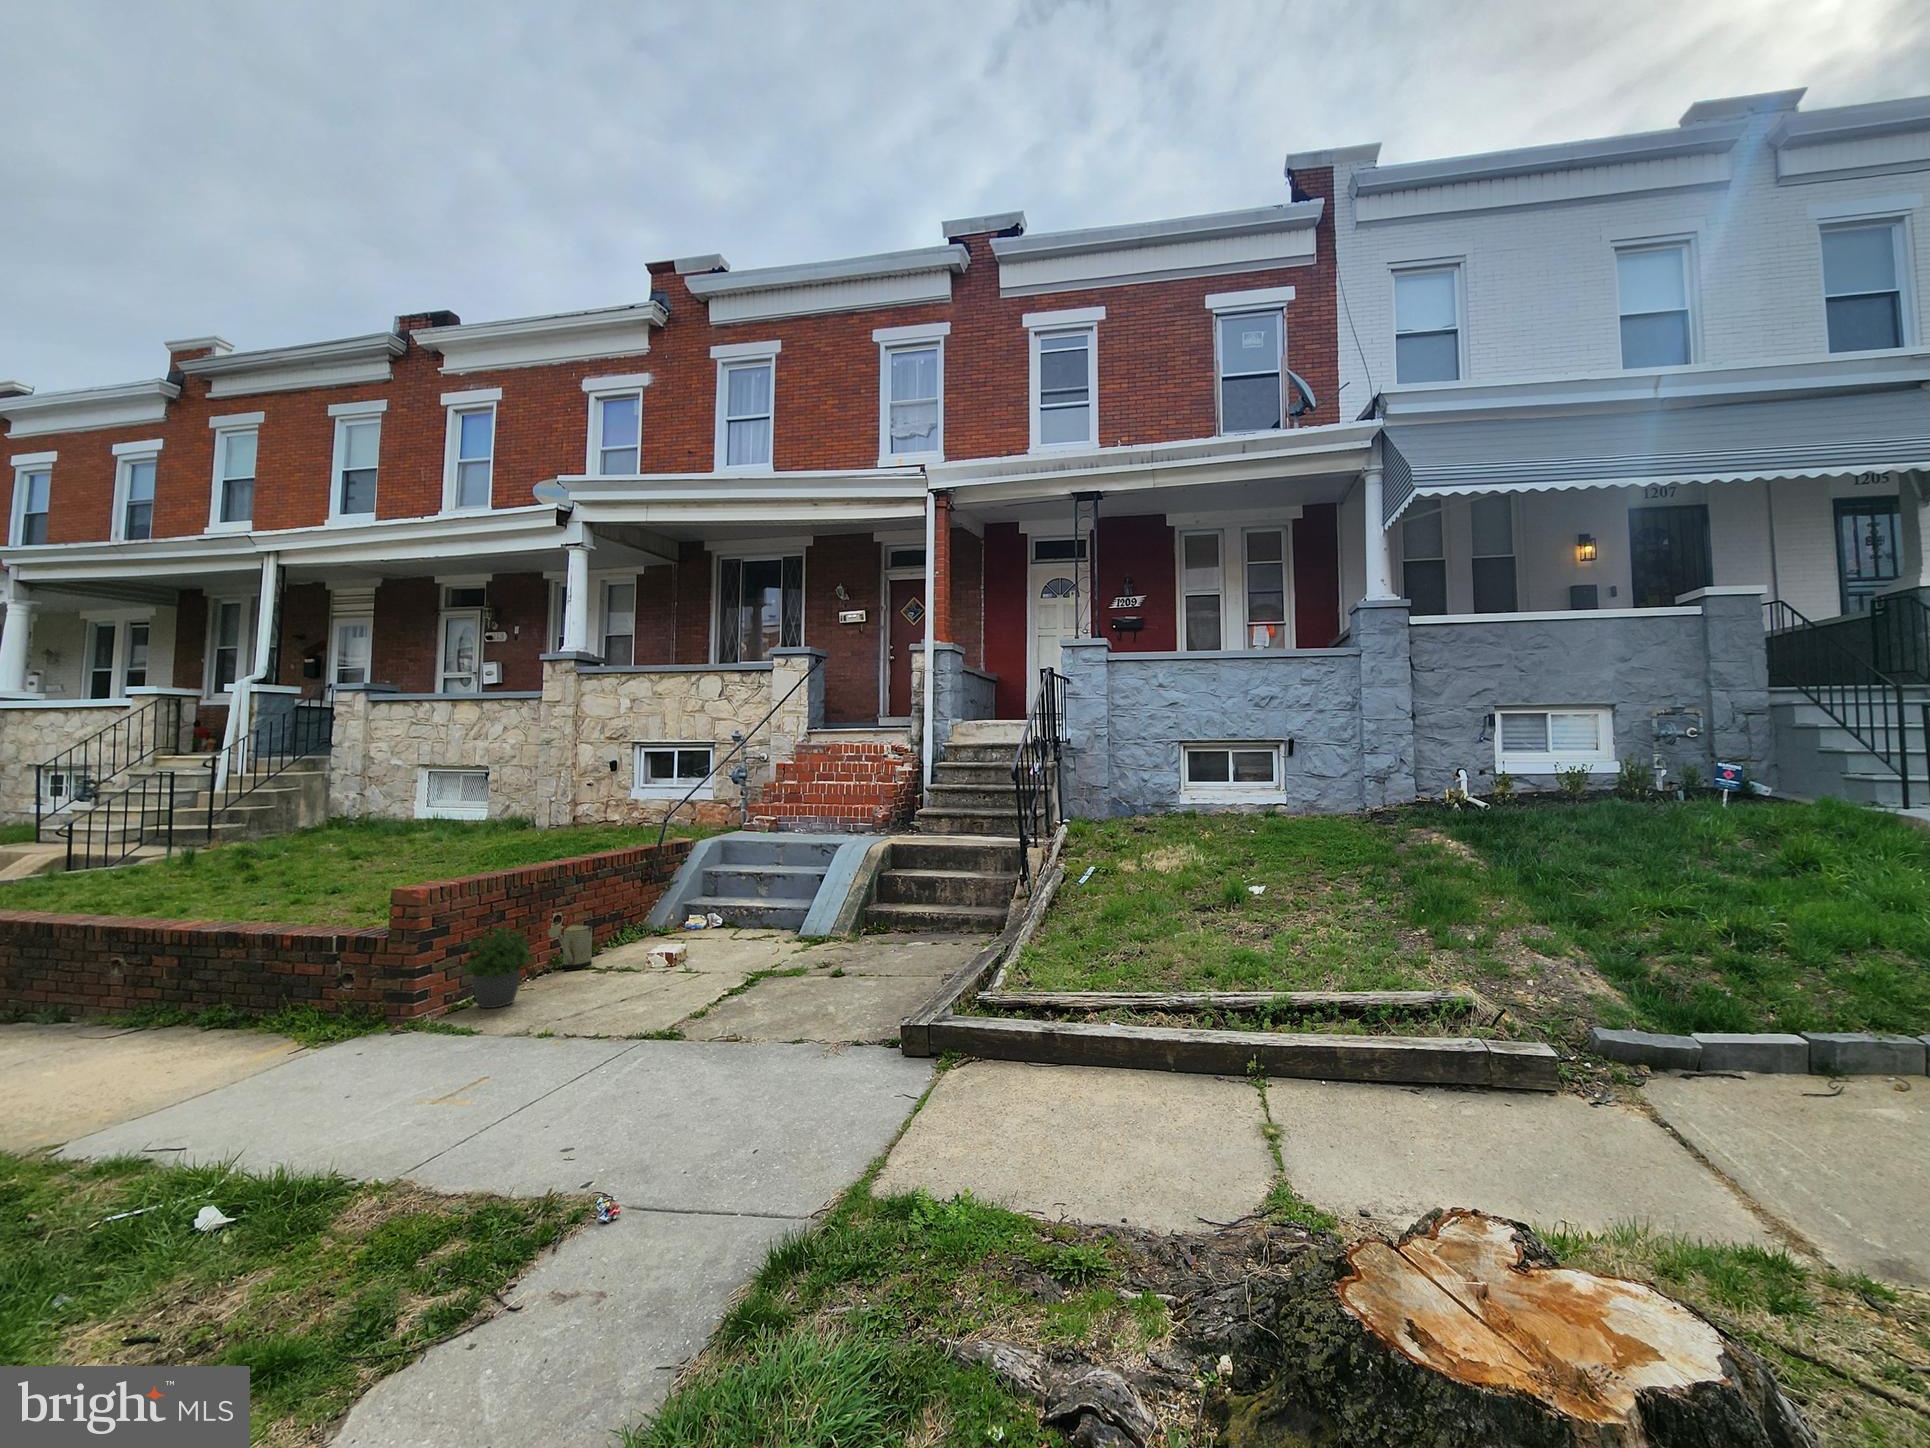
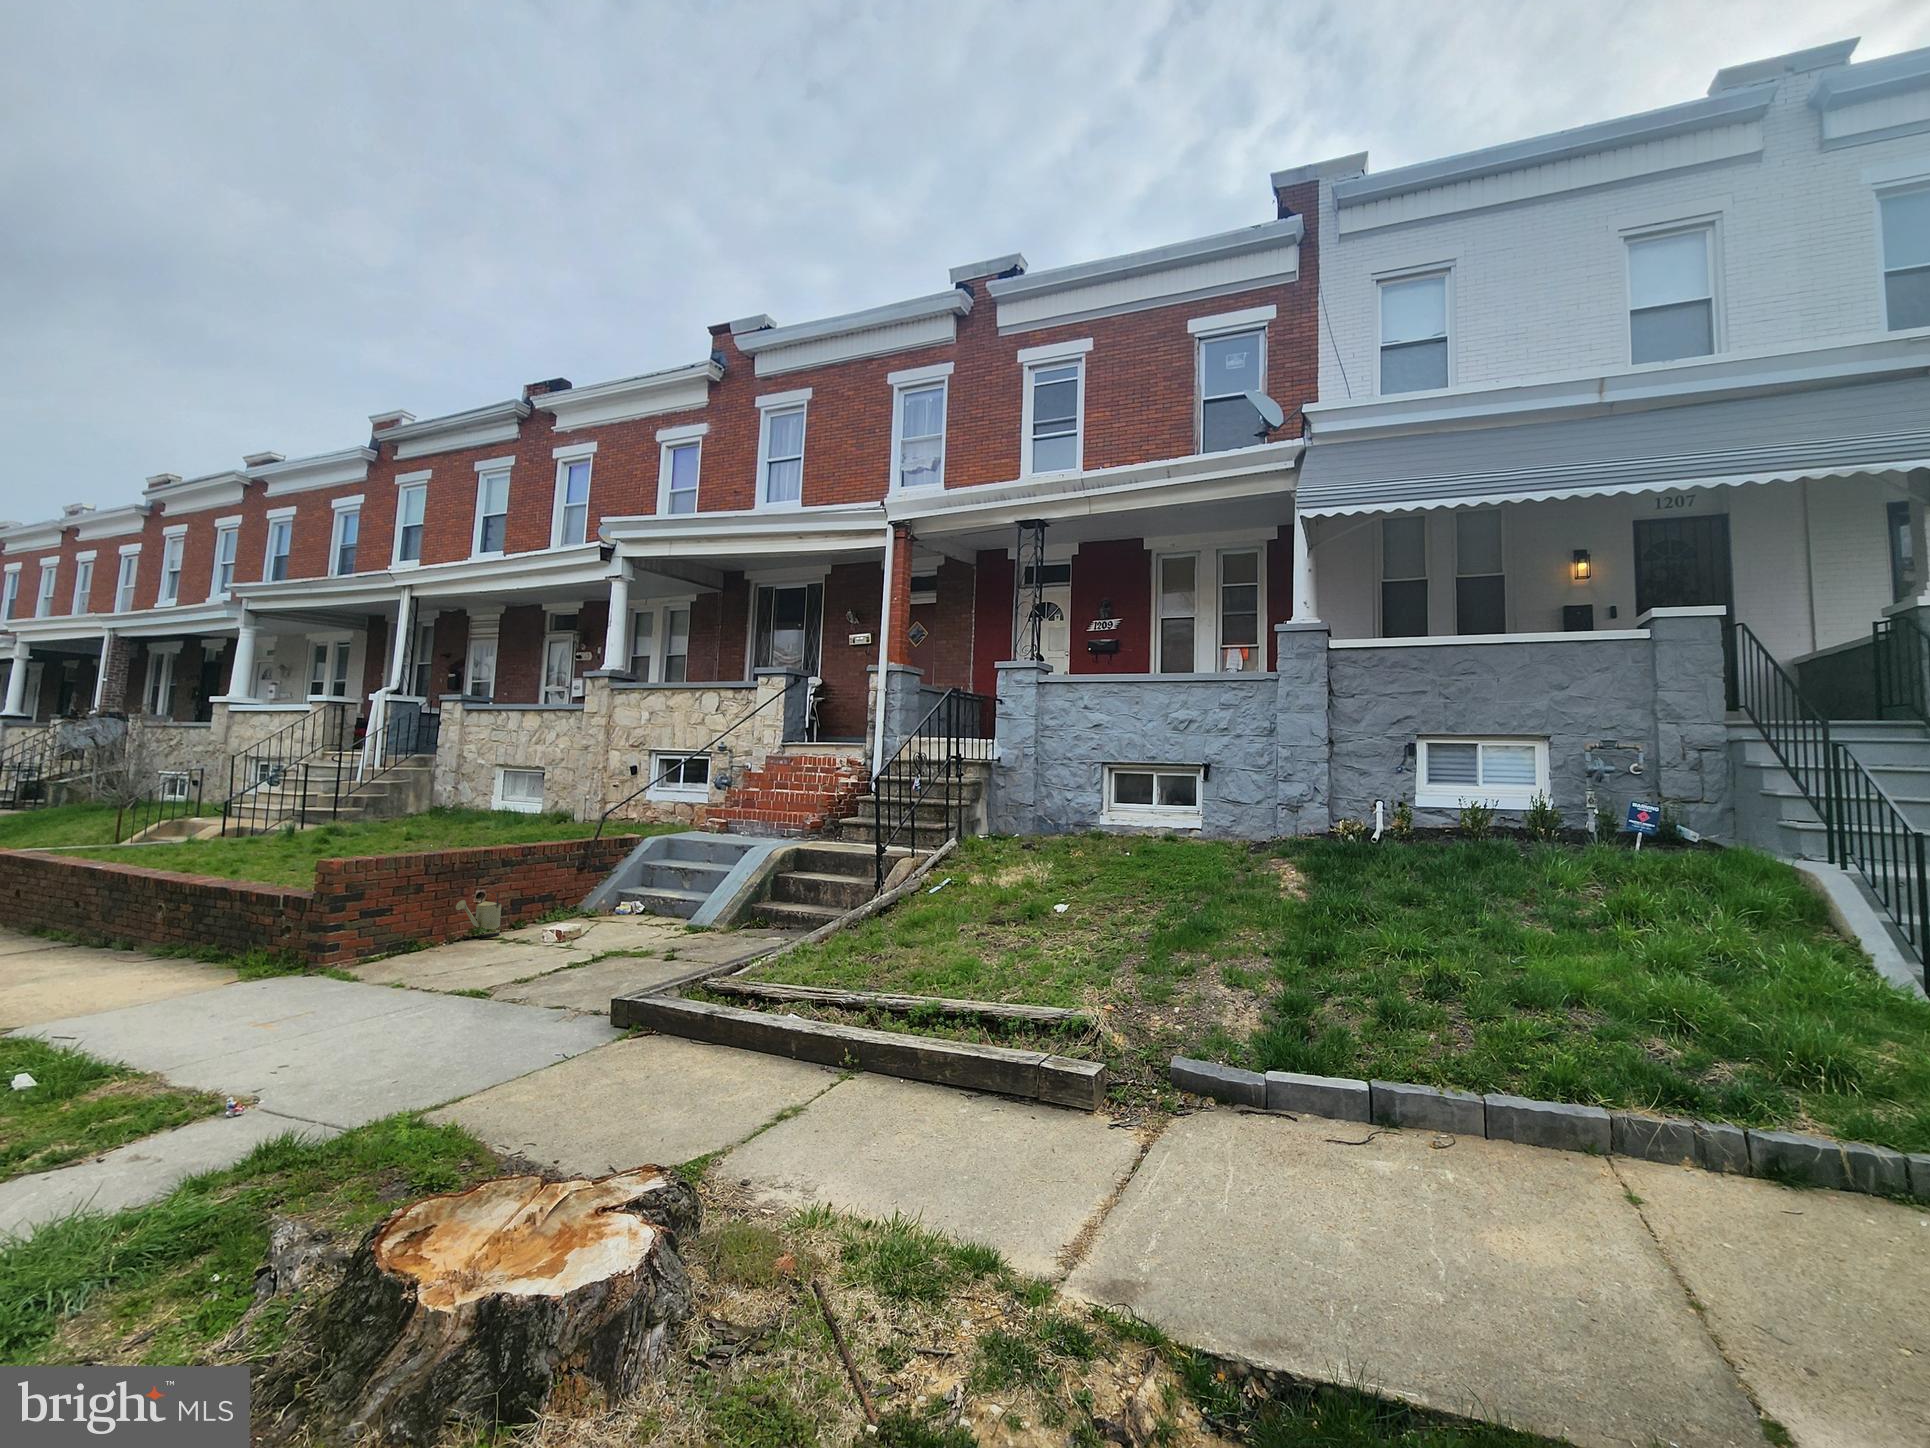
potted plant: present [460,925,534,1008] -> none [354,894,417,961]

